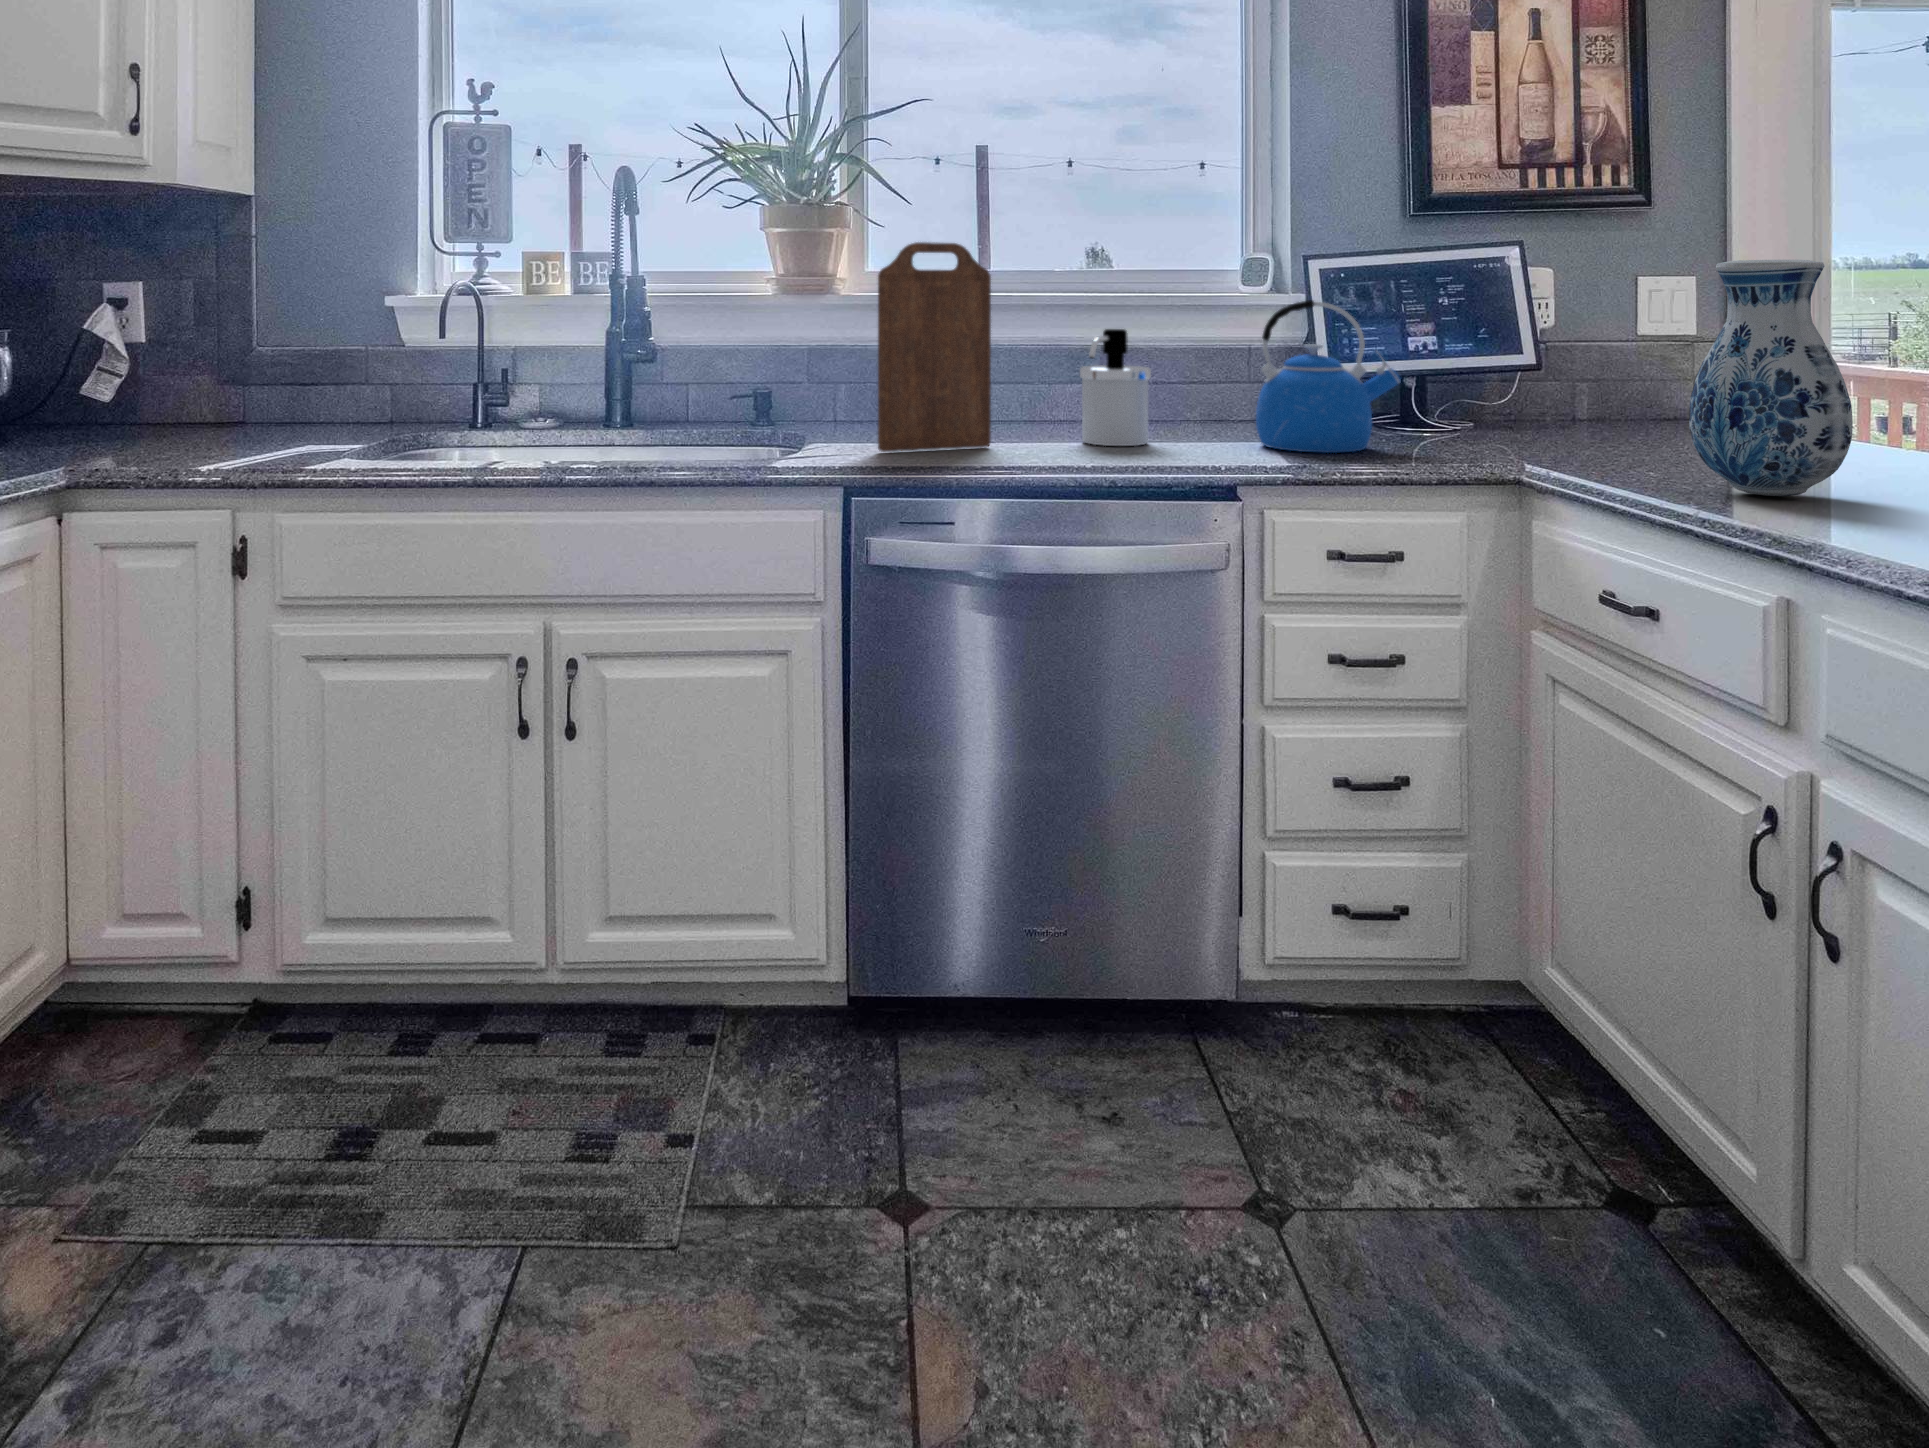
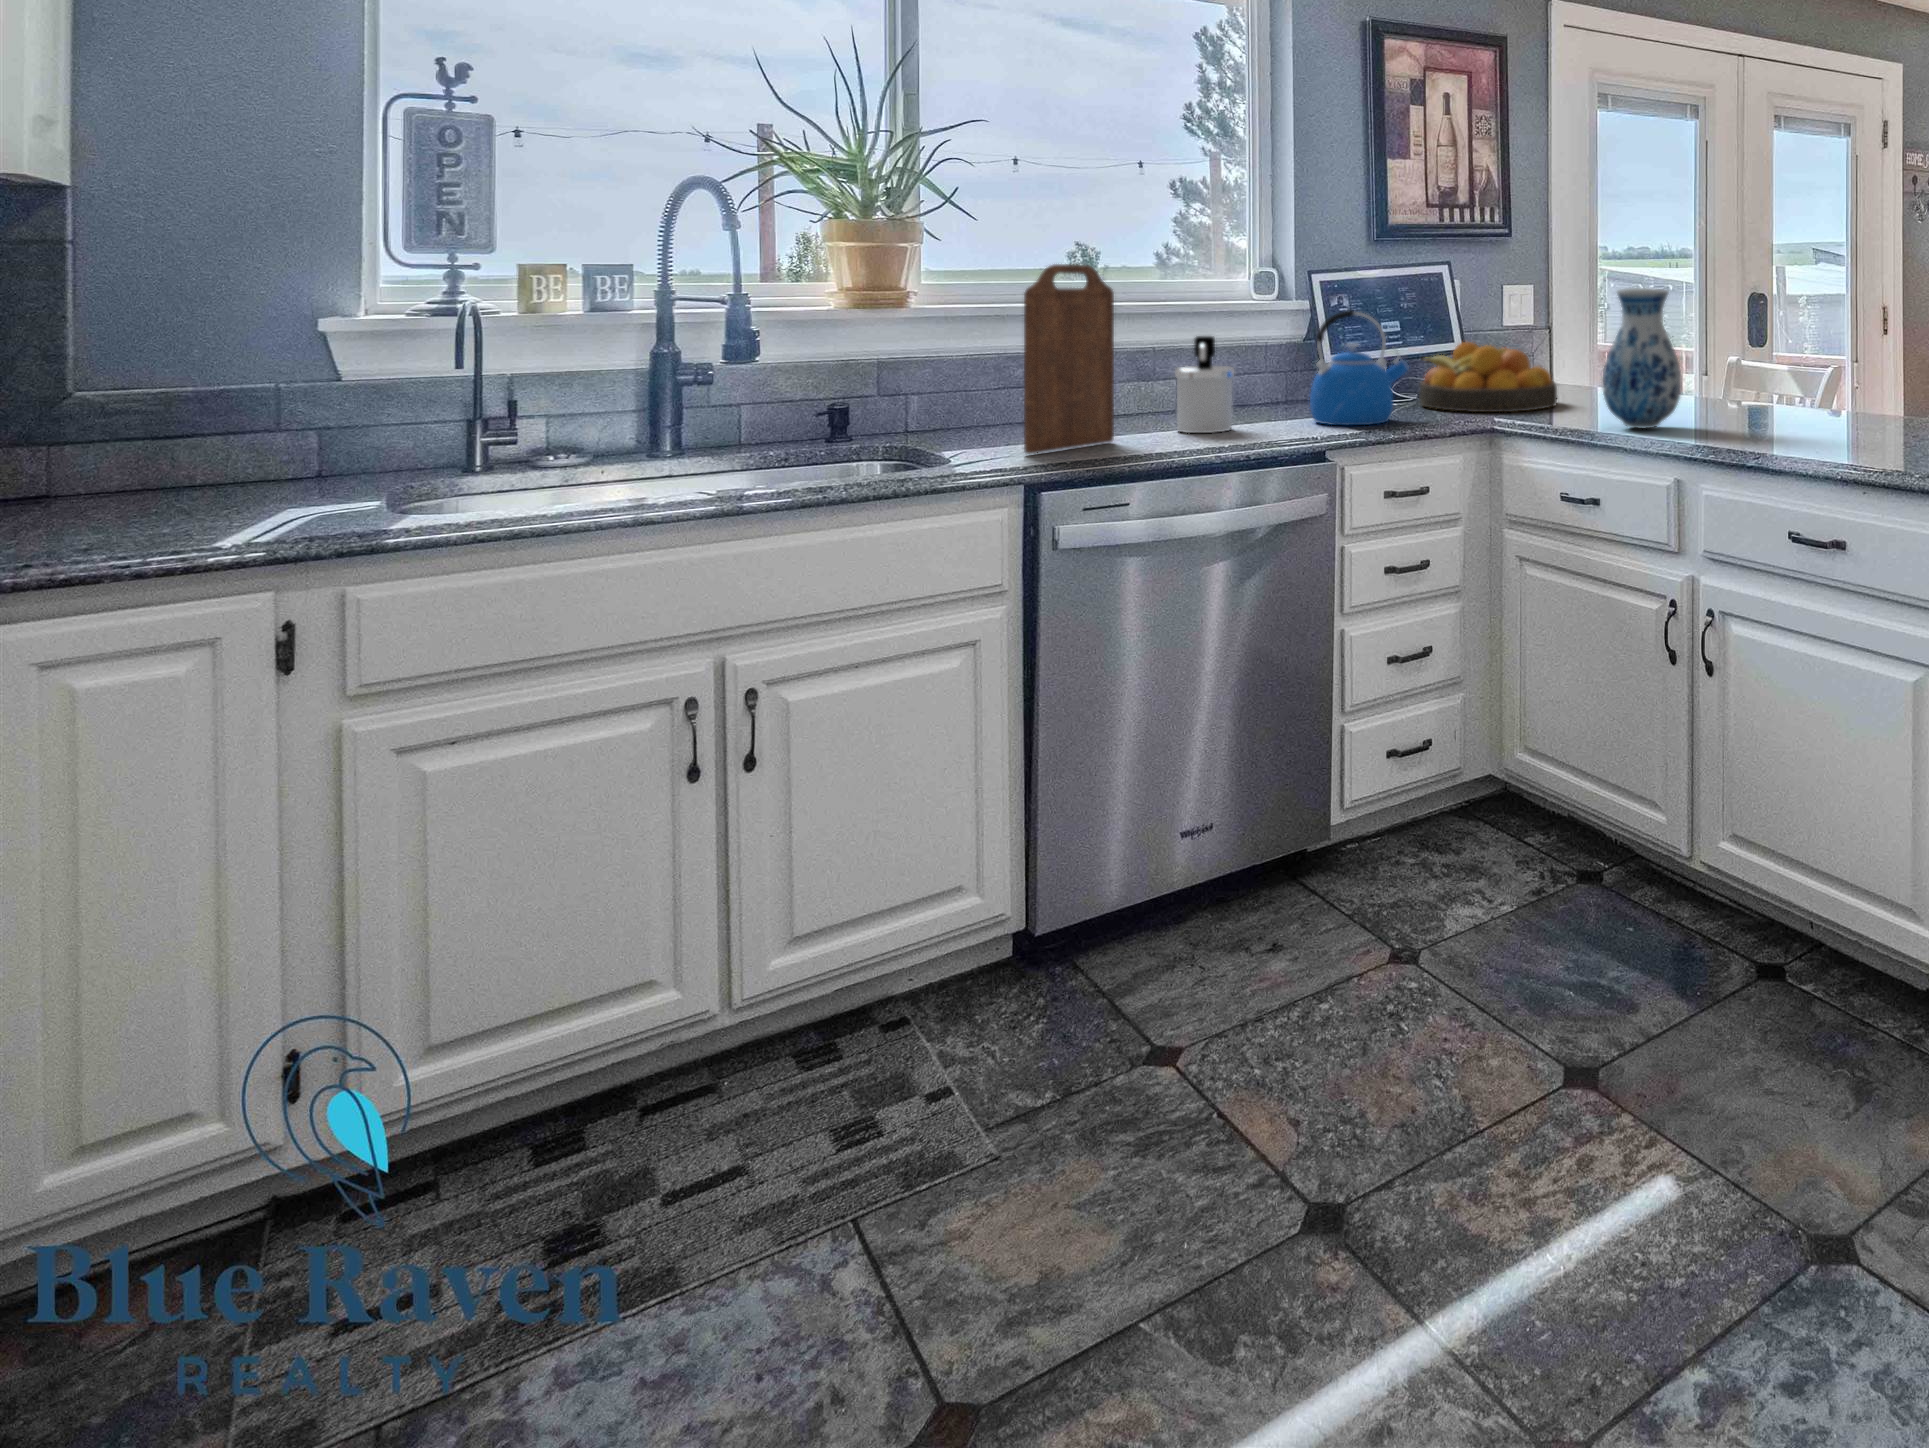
fruit bowl: none [1448,349,1678,453] -> present [1419,342,1557,412]

